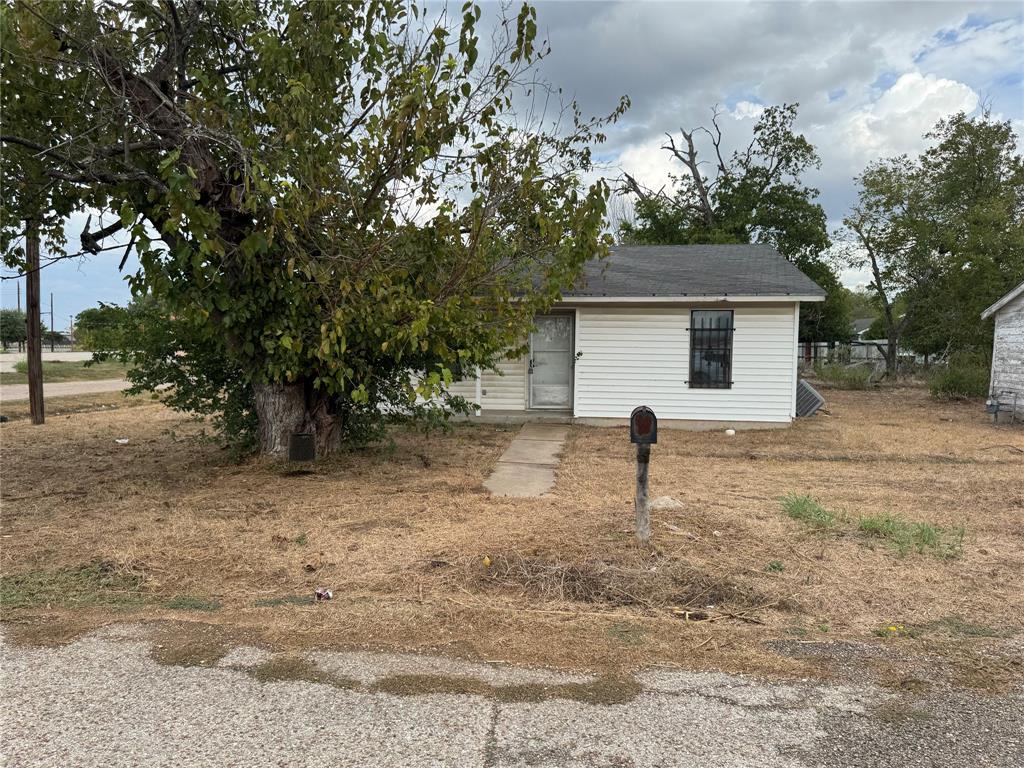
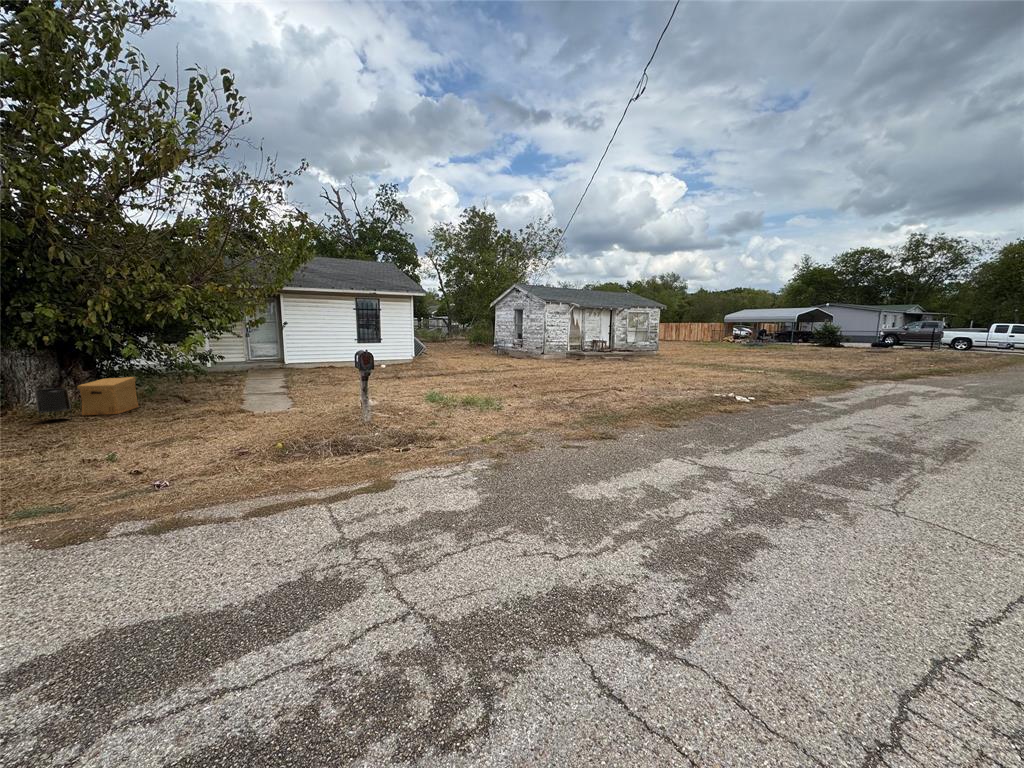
cardboard box: none [326,425,382,472] -> present [77,377,138,415]

